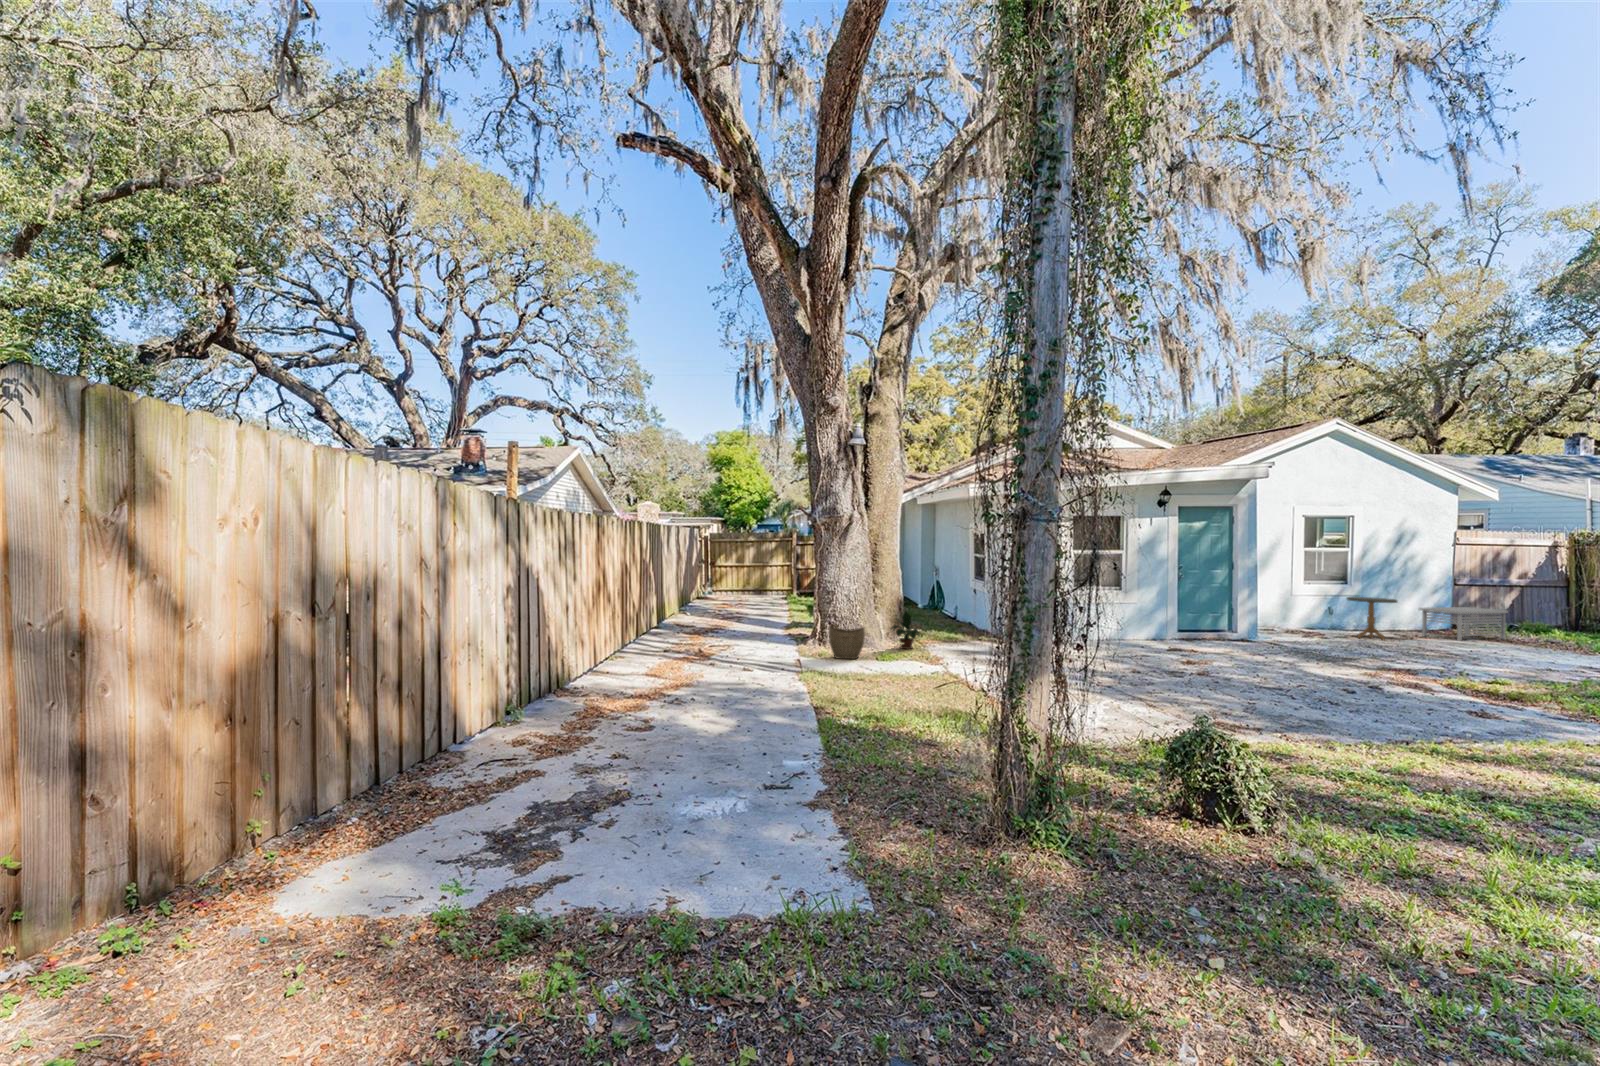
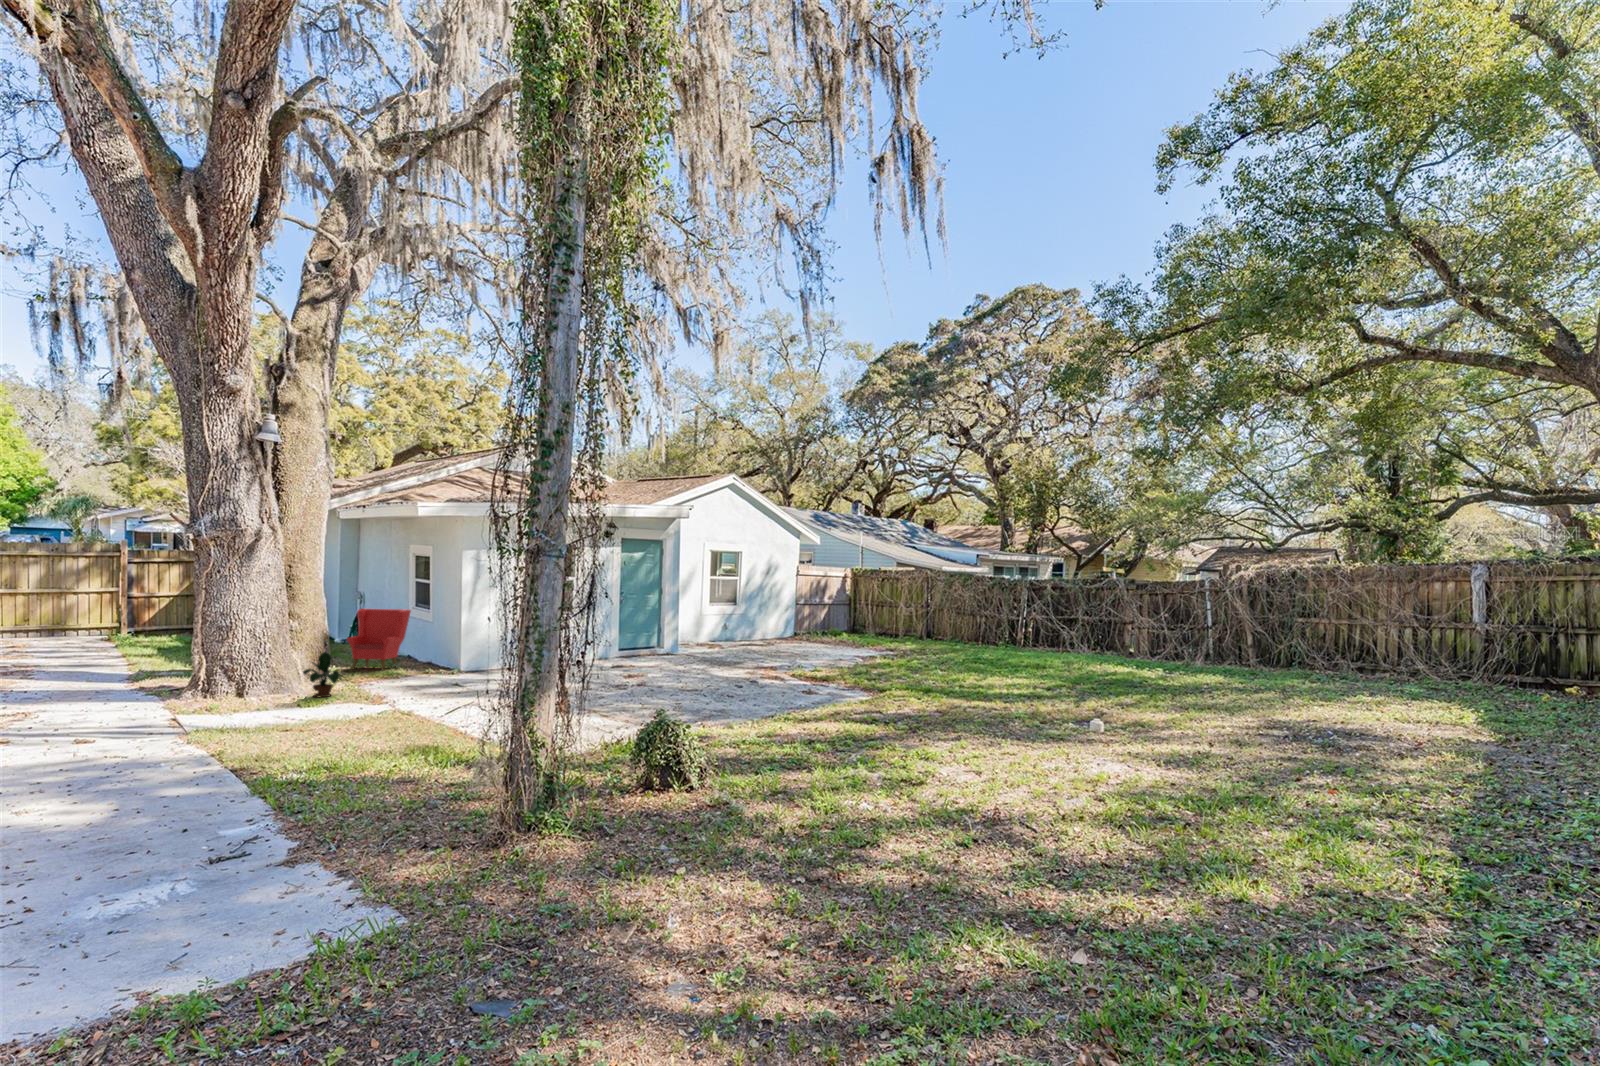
armchair: none [931,577,979,630] -> present [347,609,411,670]
side table: present [1347,597,1398,640] -> none [734,616,765,649]
storage bench: present [1419,607,1508,641] -> none [776,621,823,646]
woven basket: present [829,618,865,659] -> none [209,661,268,718]

